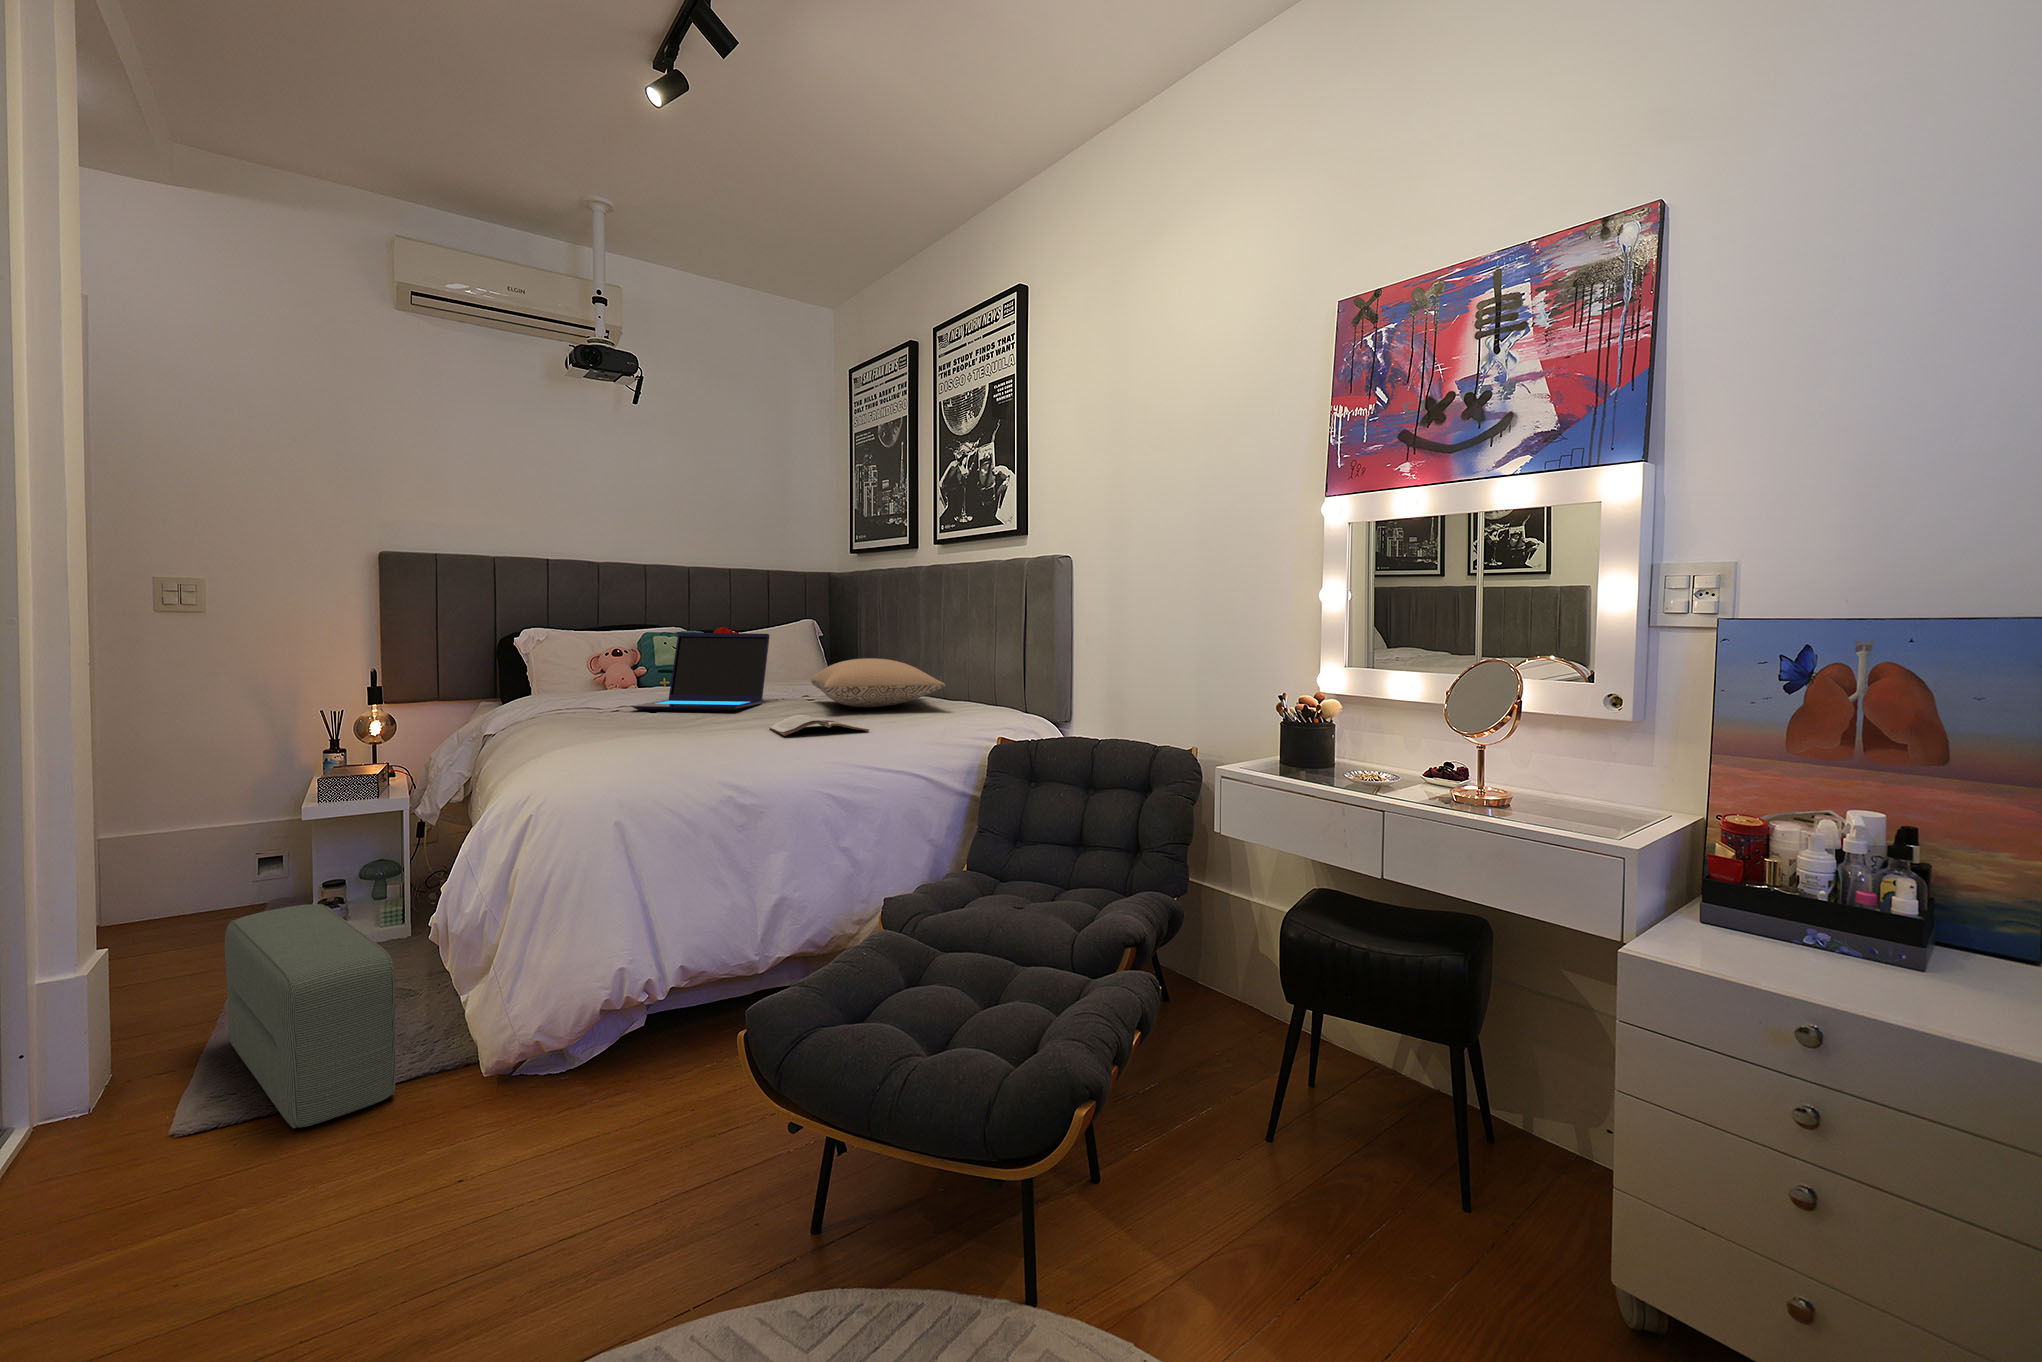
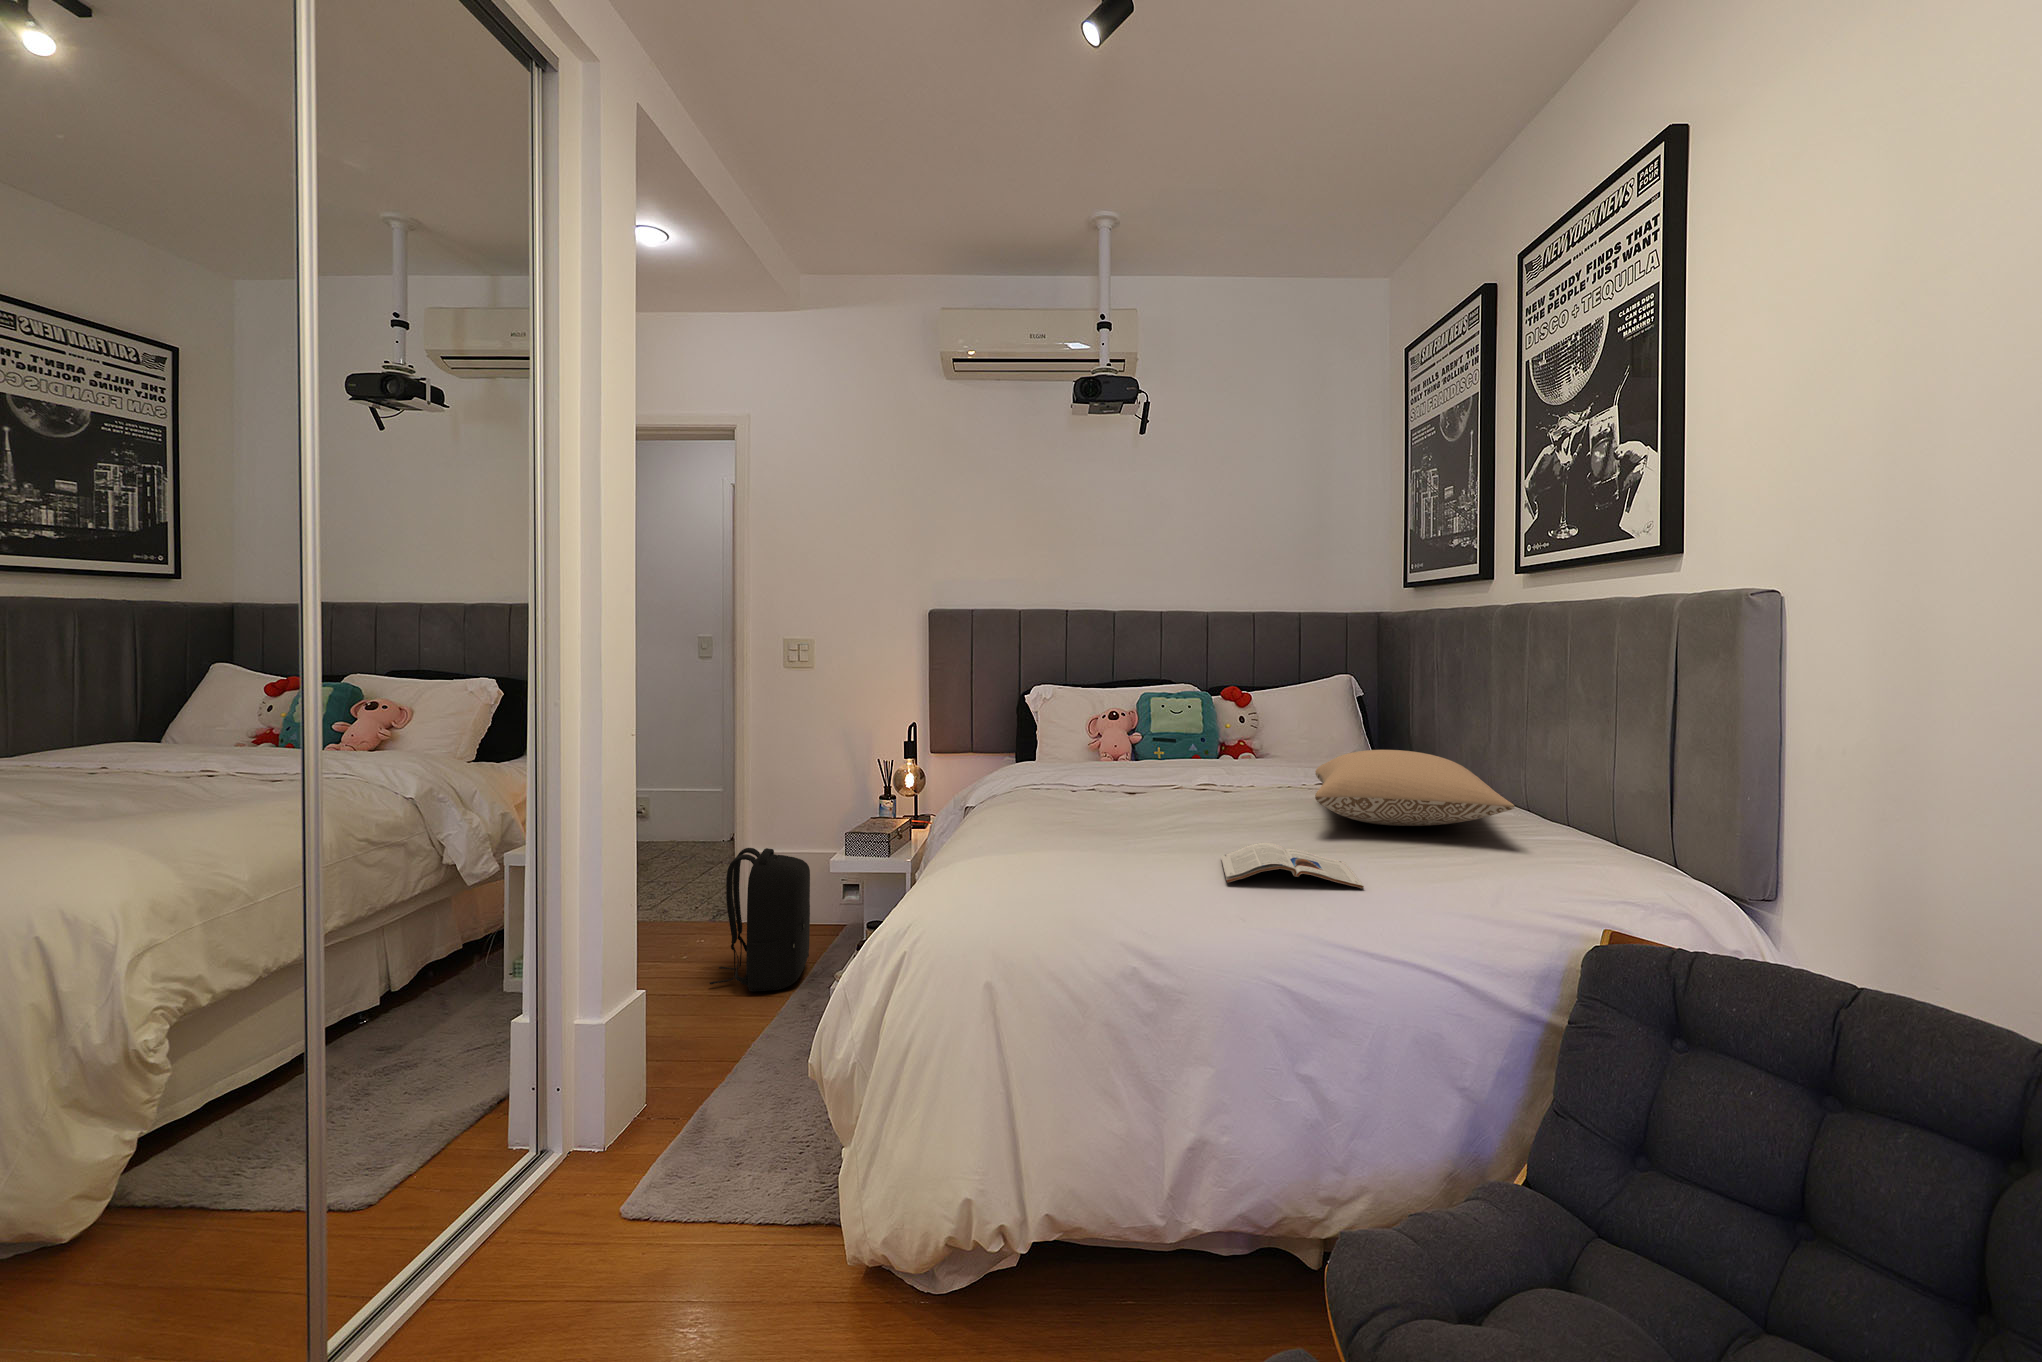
laptop: present [631,633,770,710] -> none [1092,700,1265,812]
backpack: none [122,808,264,966] -> present [710,848,810,992]
pouf: present [225,904,396,1129] -> none [660,986,785,1281]

